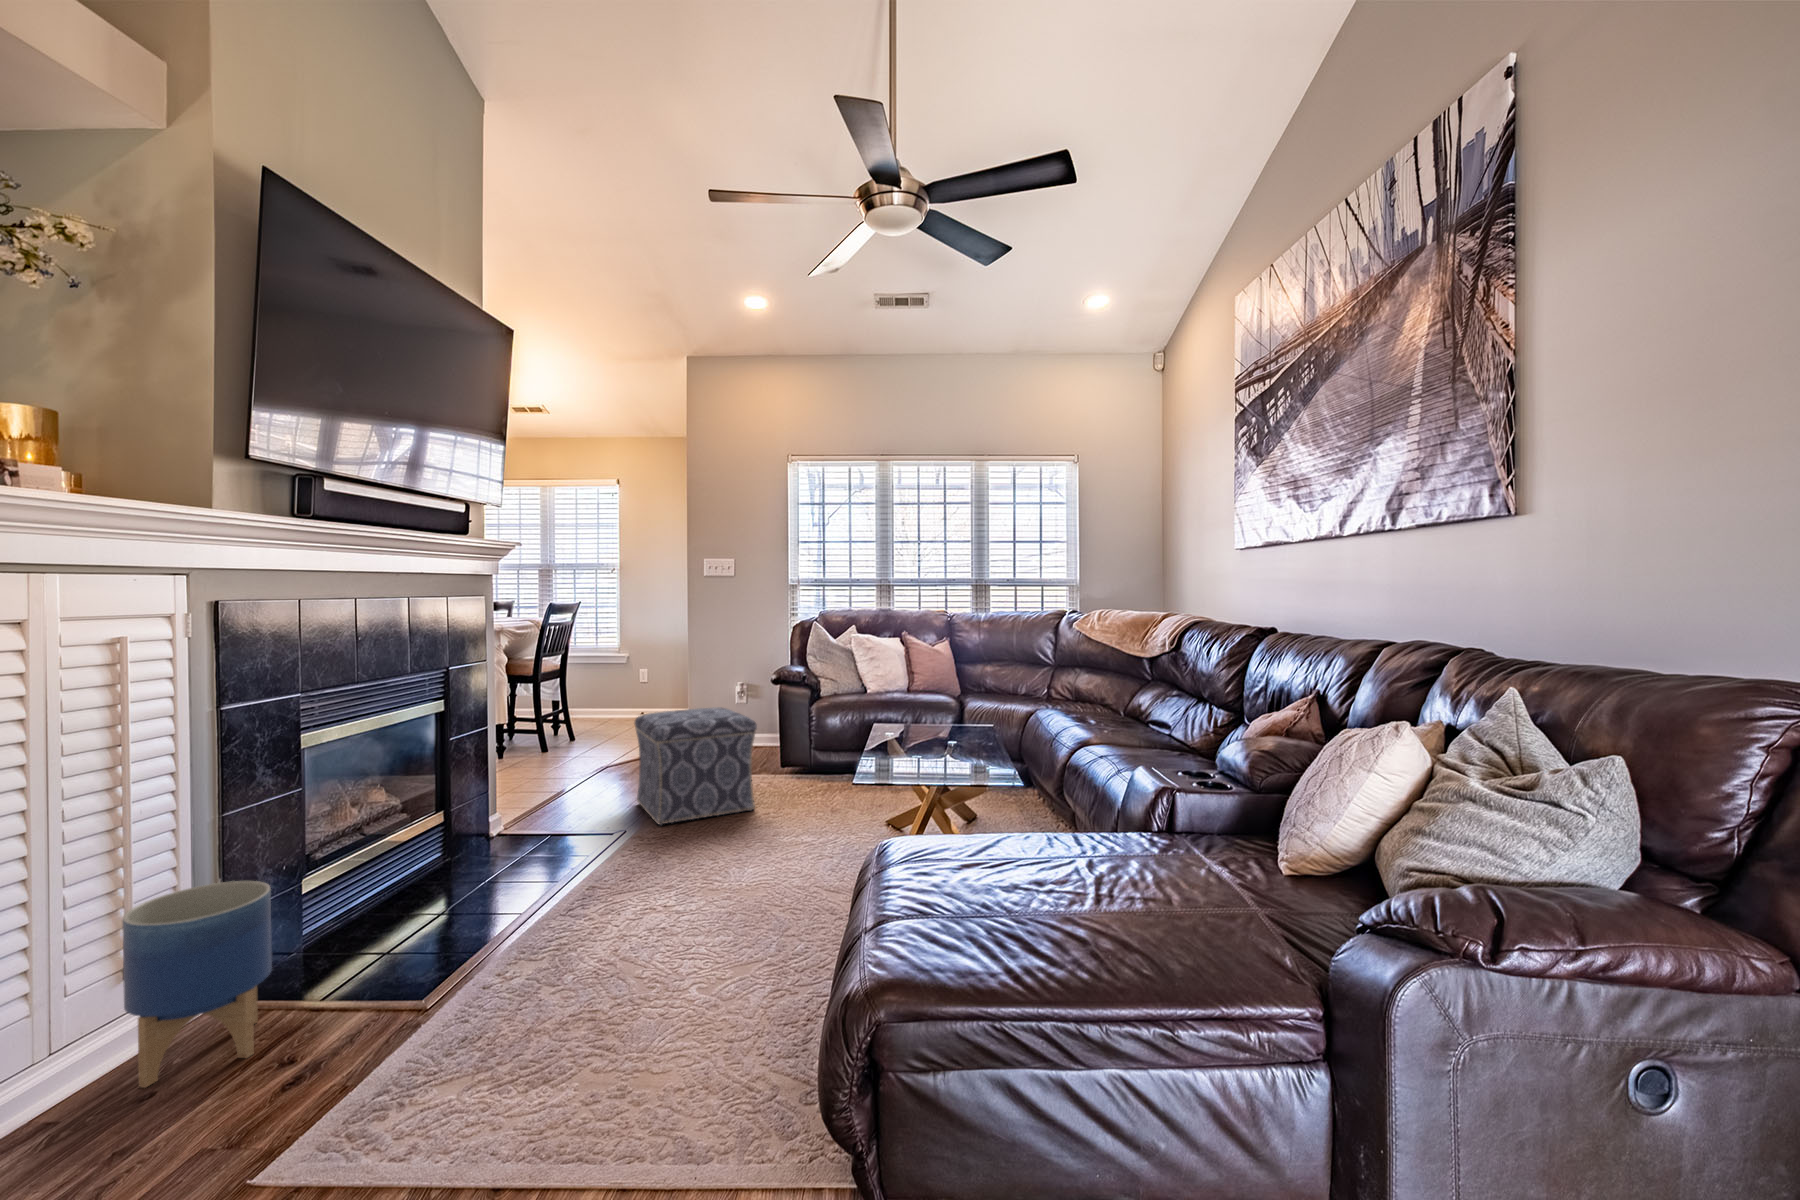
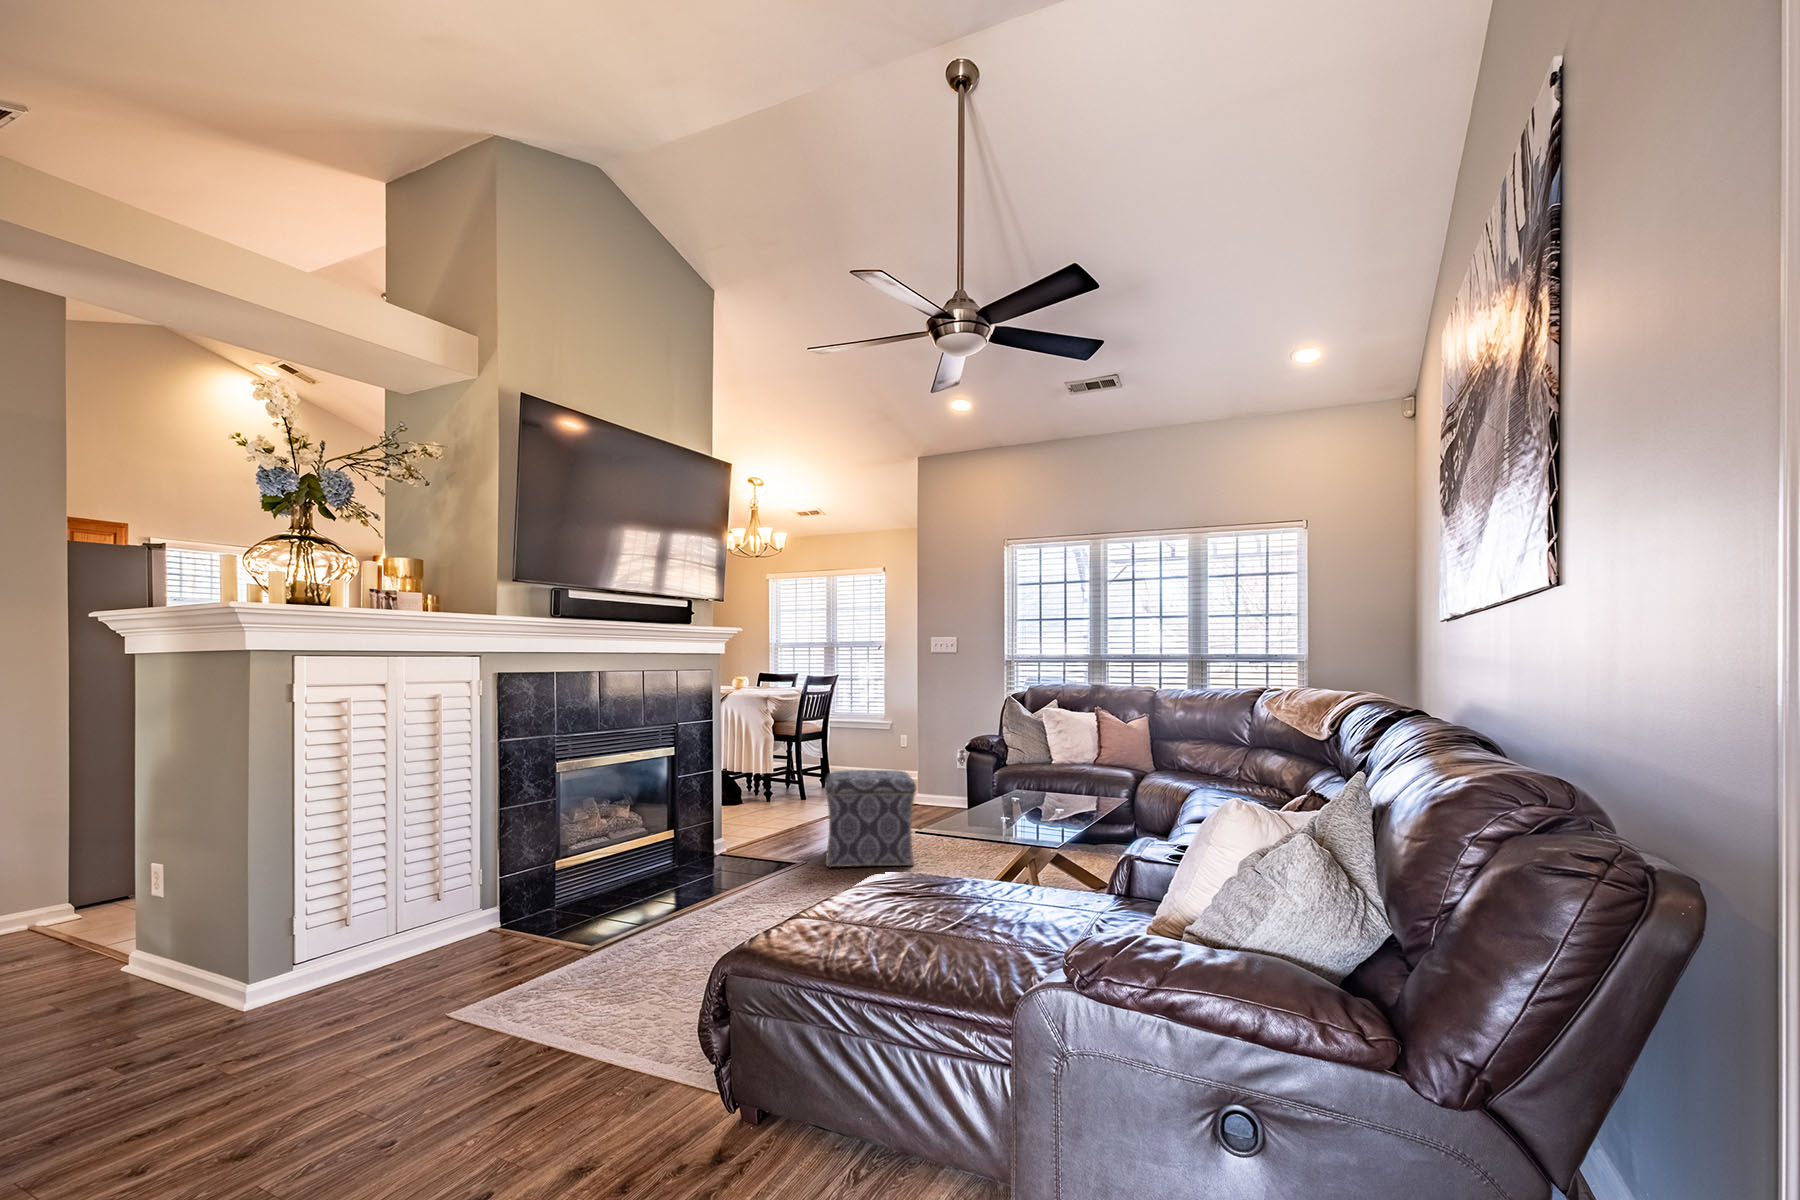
planter: present [123,881,272,1088] -> none [434,847,513,963]

